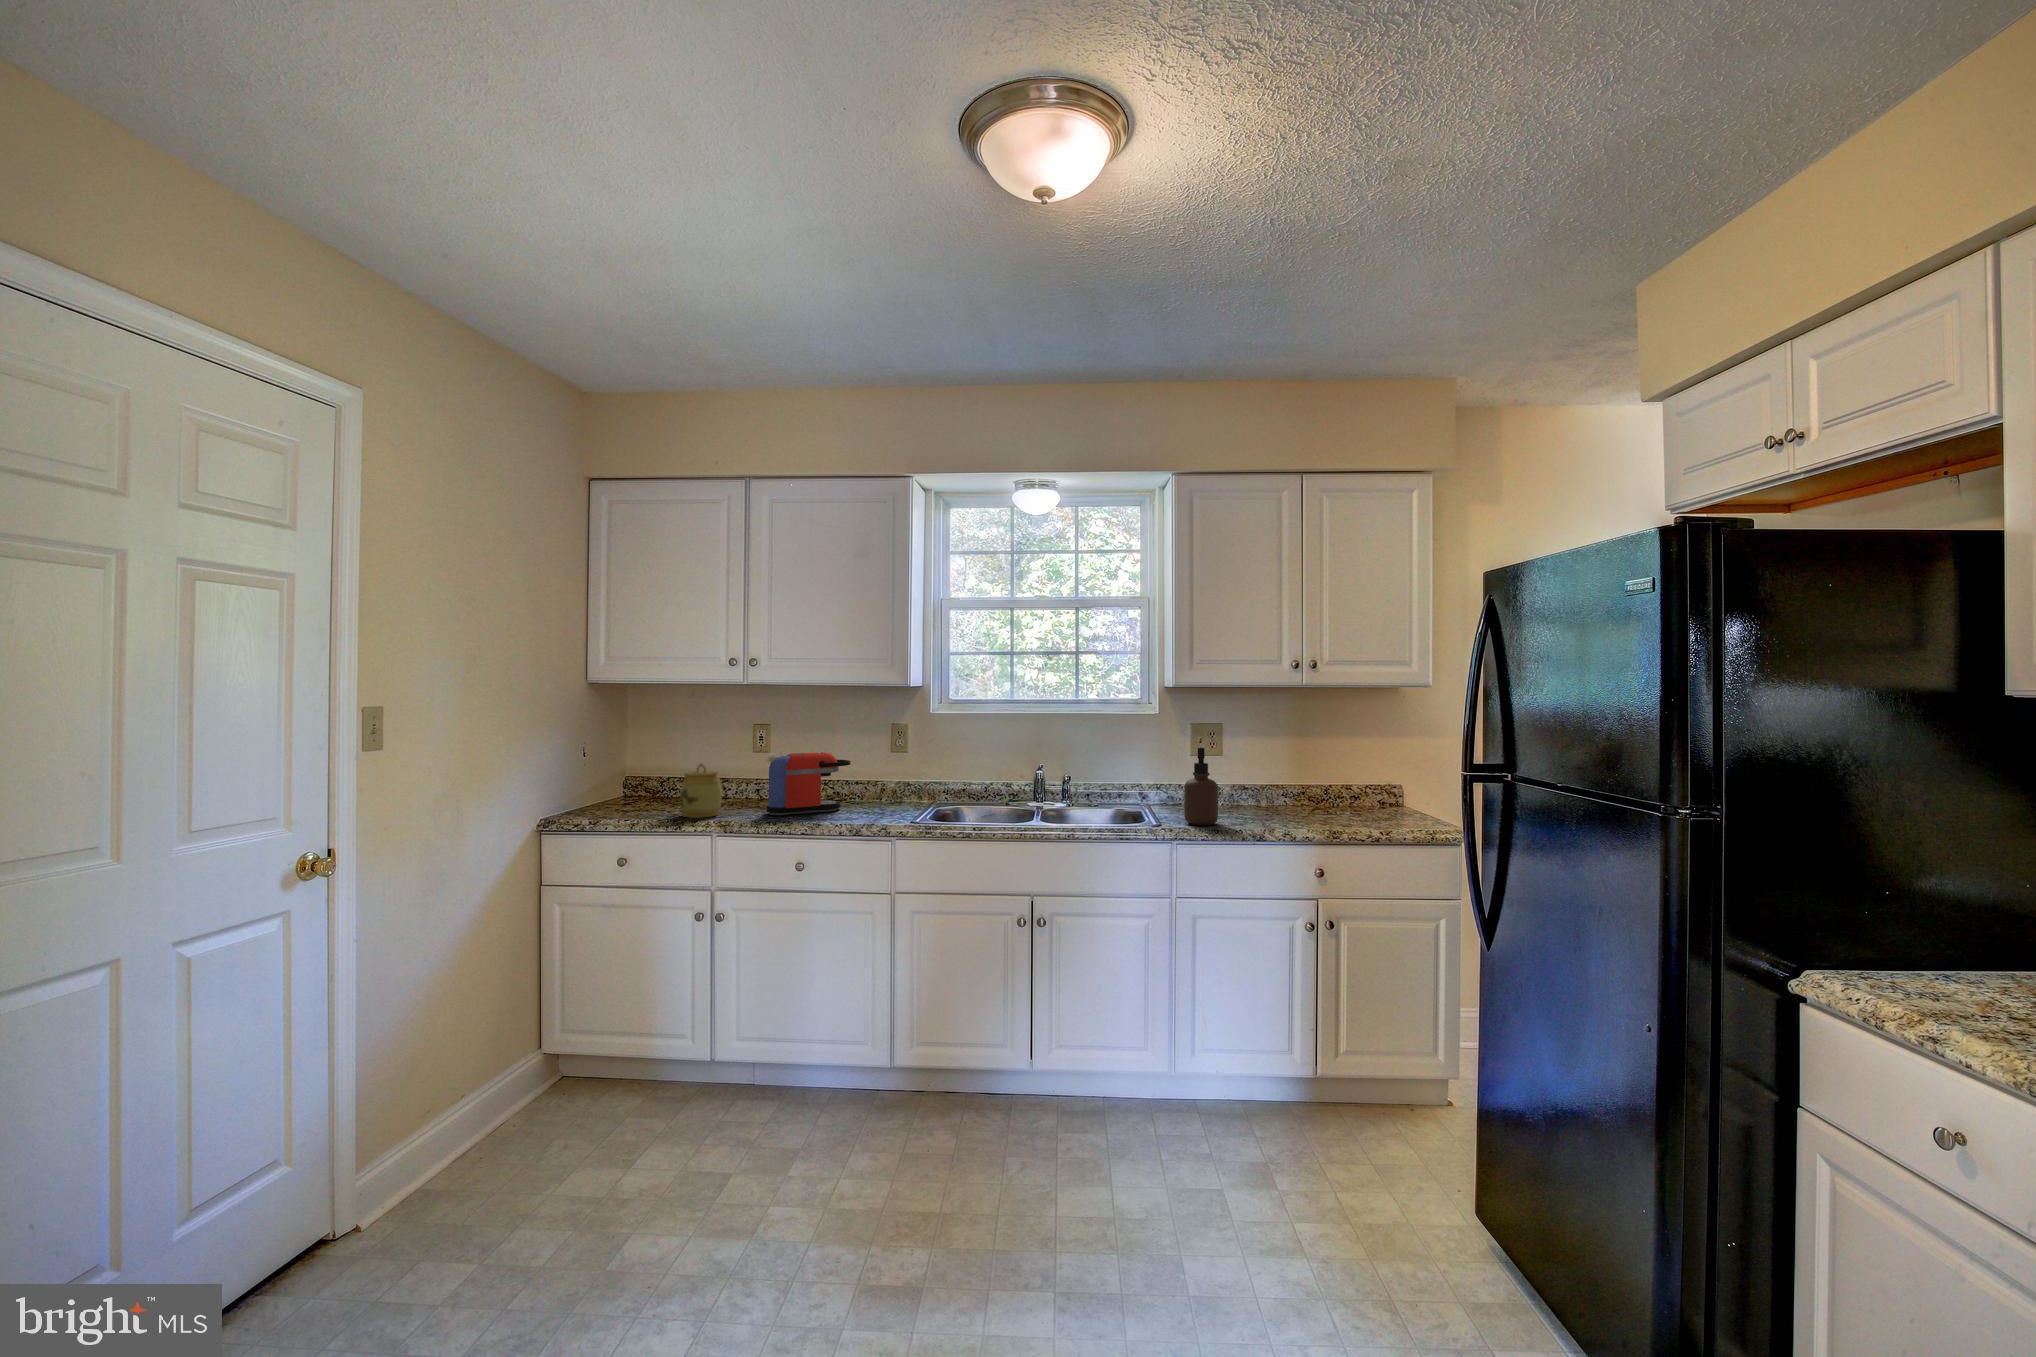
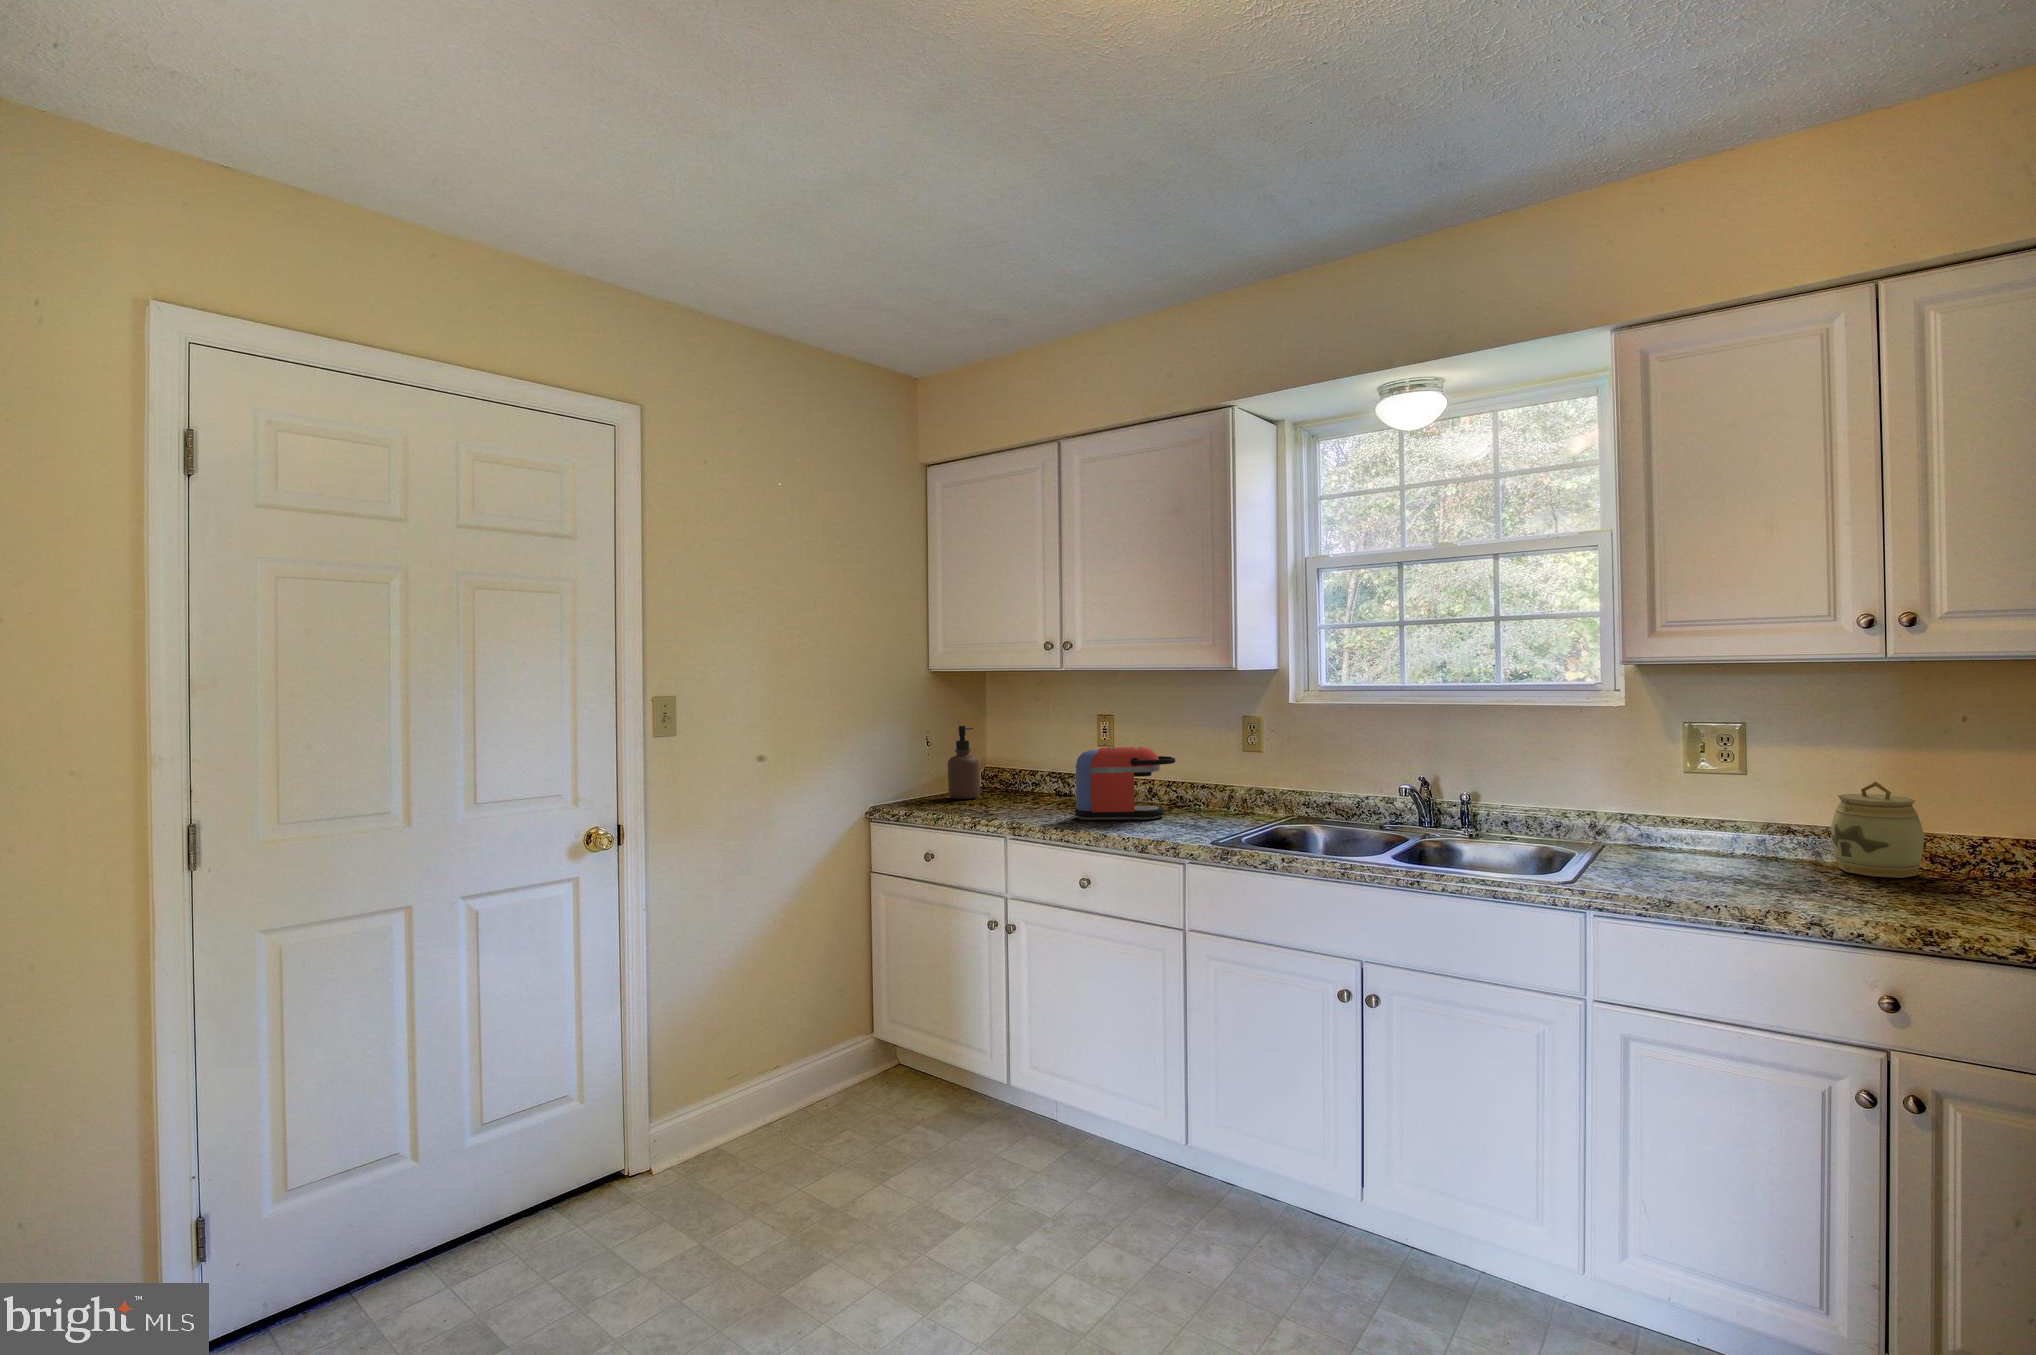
soap dispenser: present [1184,748,1218,825] -> present [948,726,980,799]
jar: present [680,763,722,818] -> present [1831,781,1924,878]

